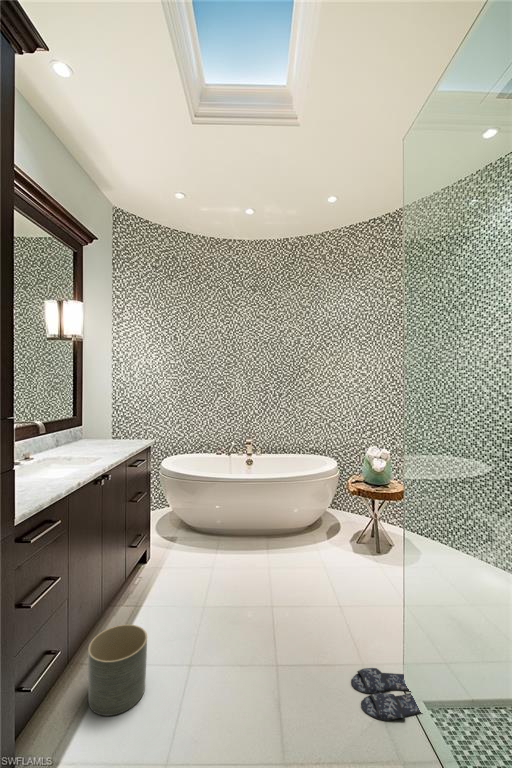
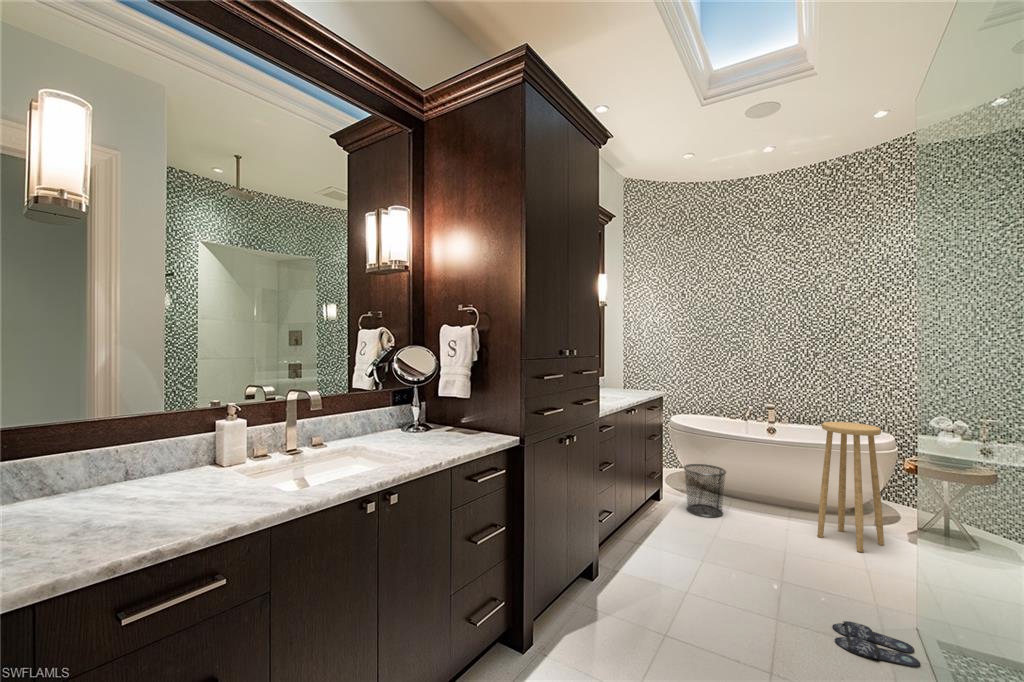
stool: none [298,452,343,568] -> present [817,422,884,552]
waste bin: none [180,507,221,565] -> present [684,464,726,517]
planter: present [88,624,147,716] -> none [607,526,647,578]

